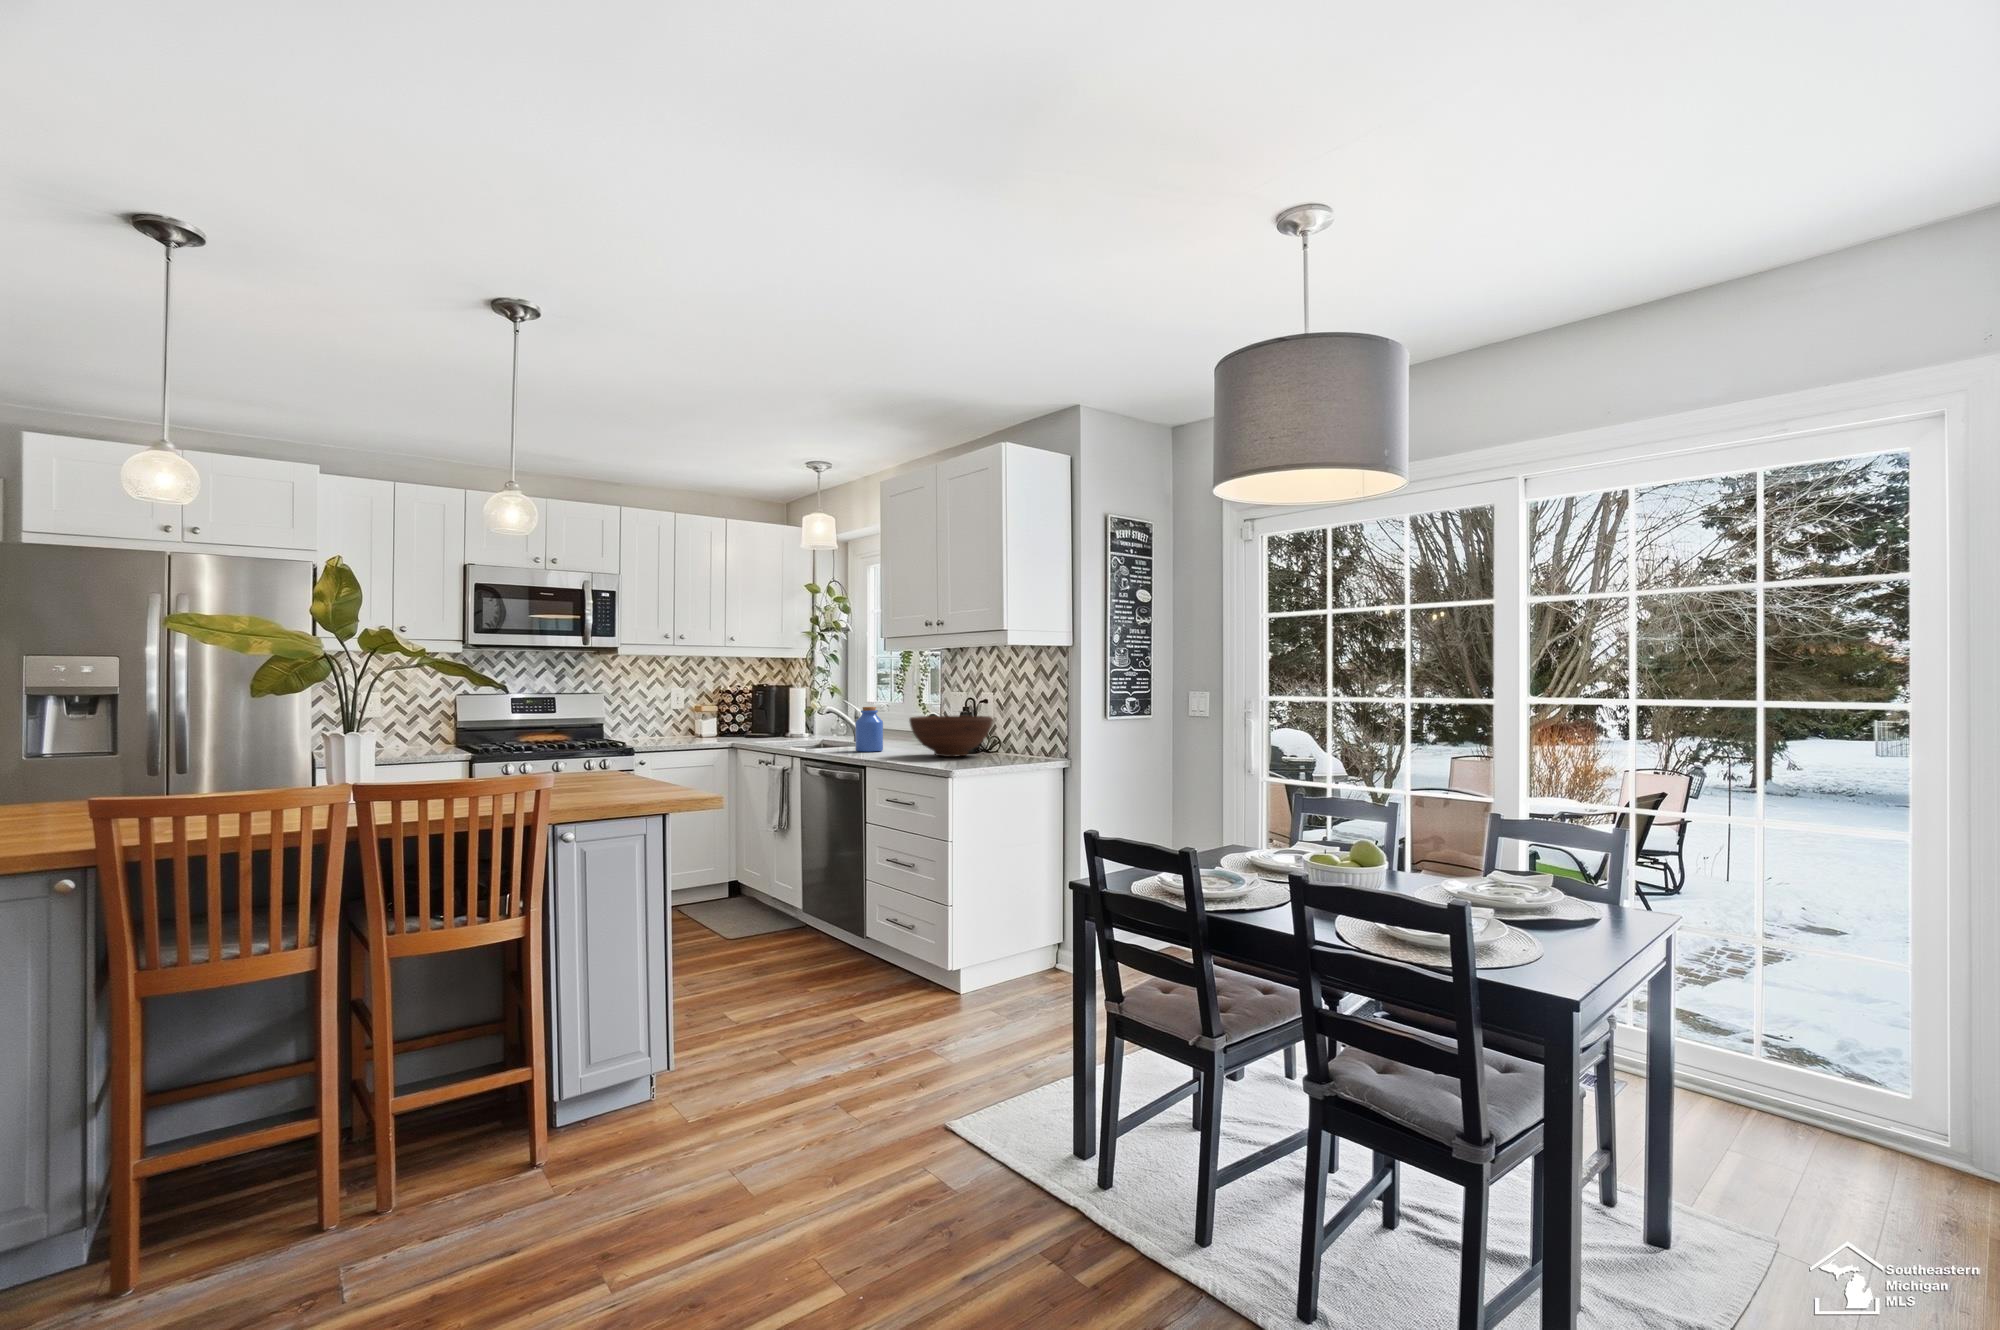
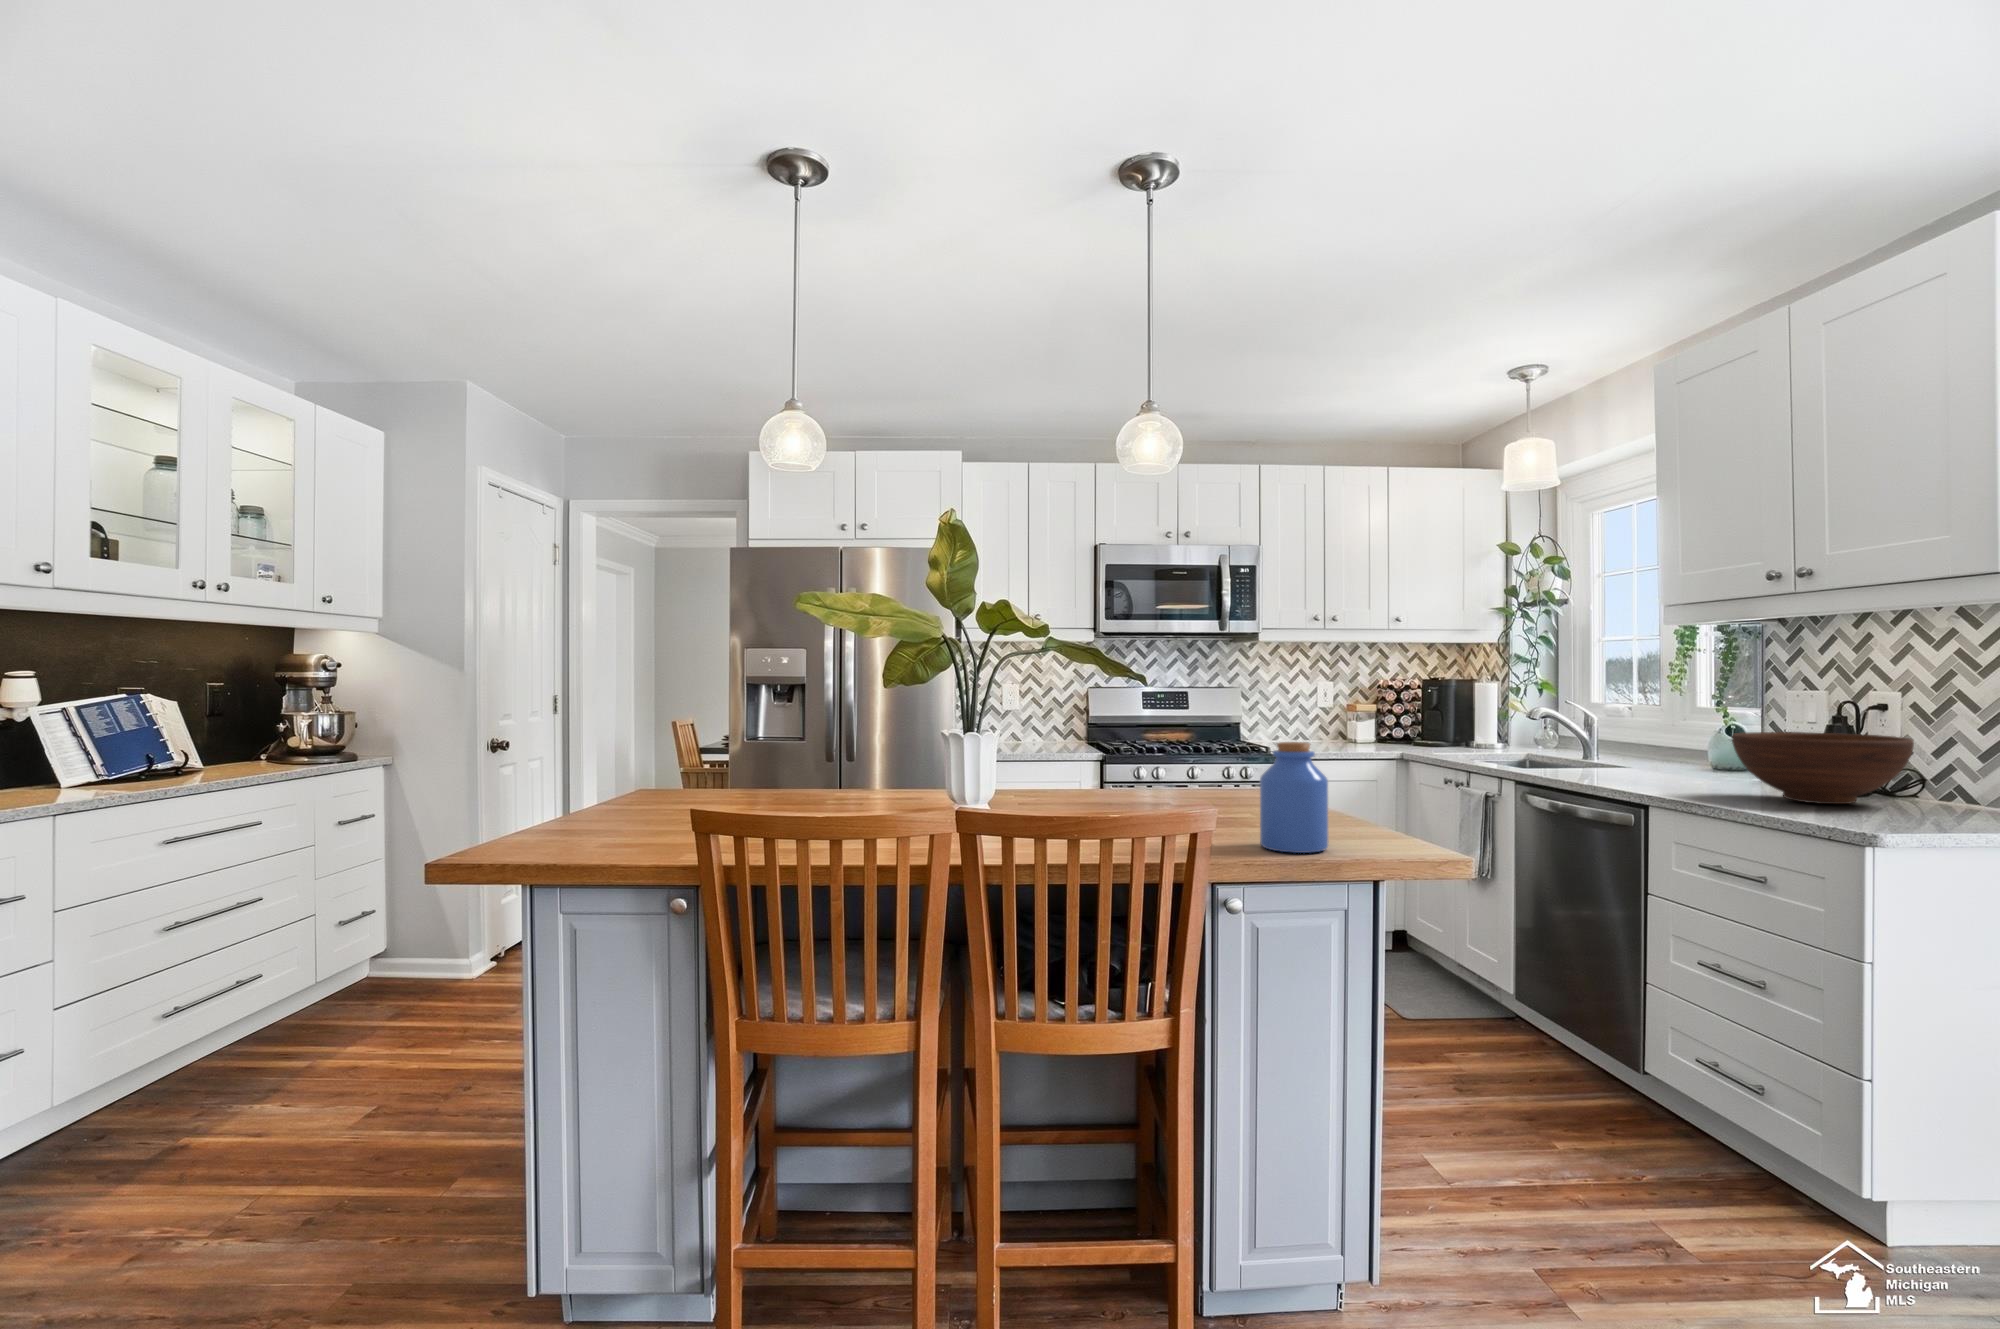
jar: present [855,707,883,752] -> present [1260,742,1329,853]

